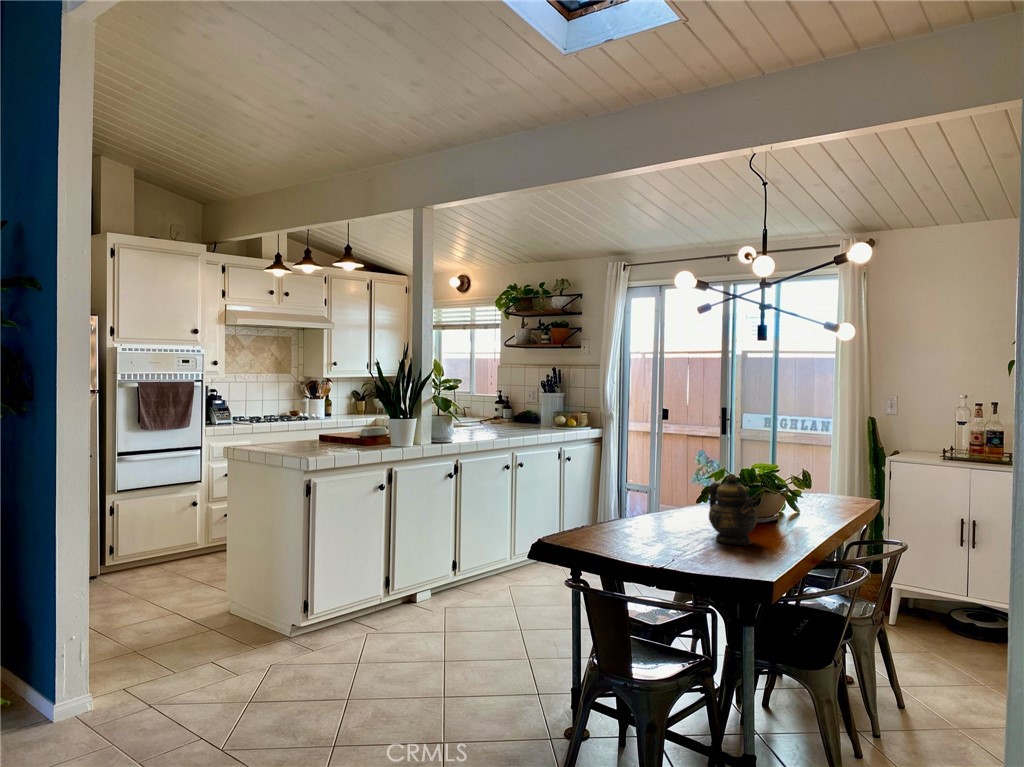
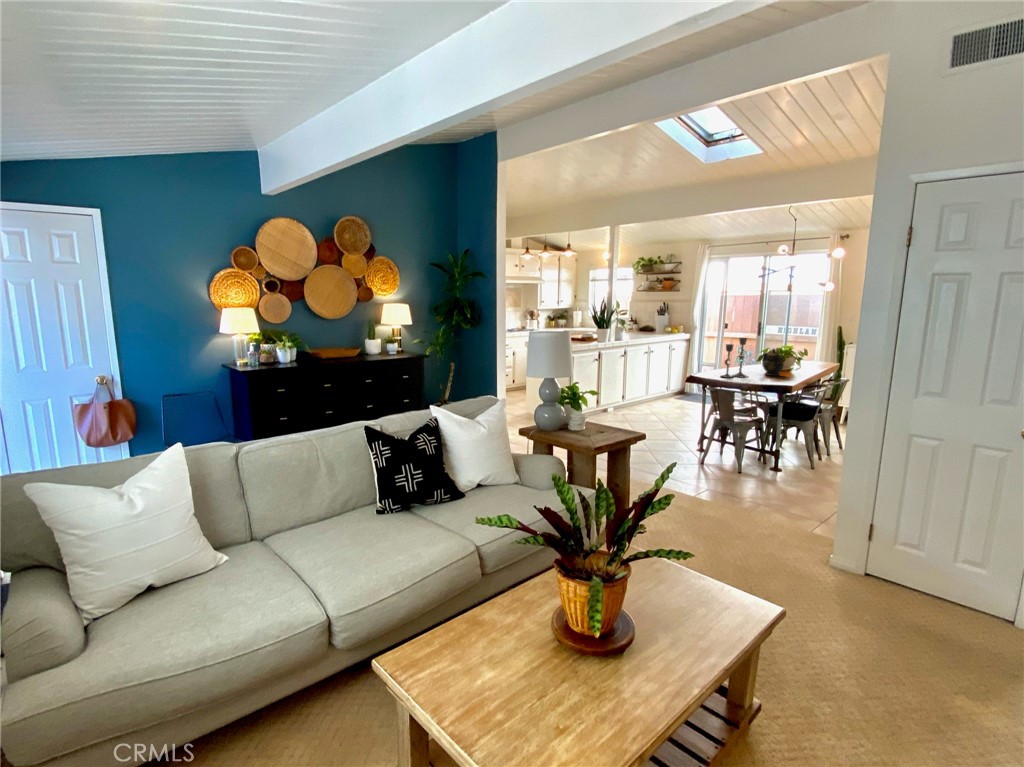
candlestick: none [602,447,673,554] -> present [721,338,748,378]

